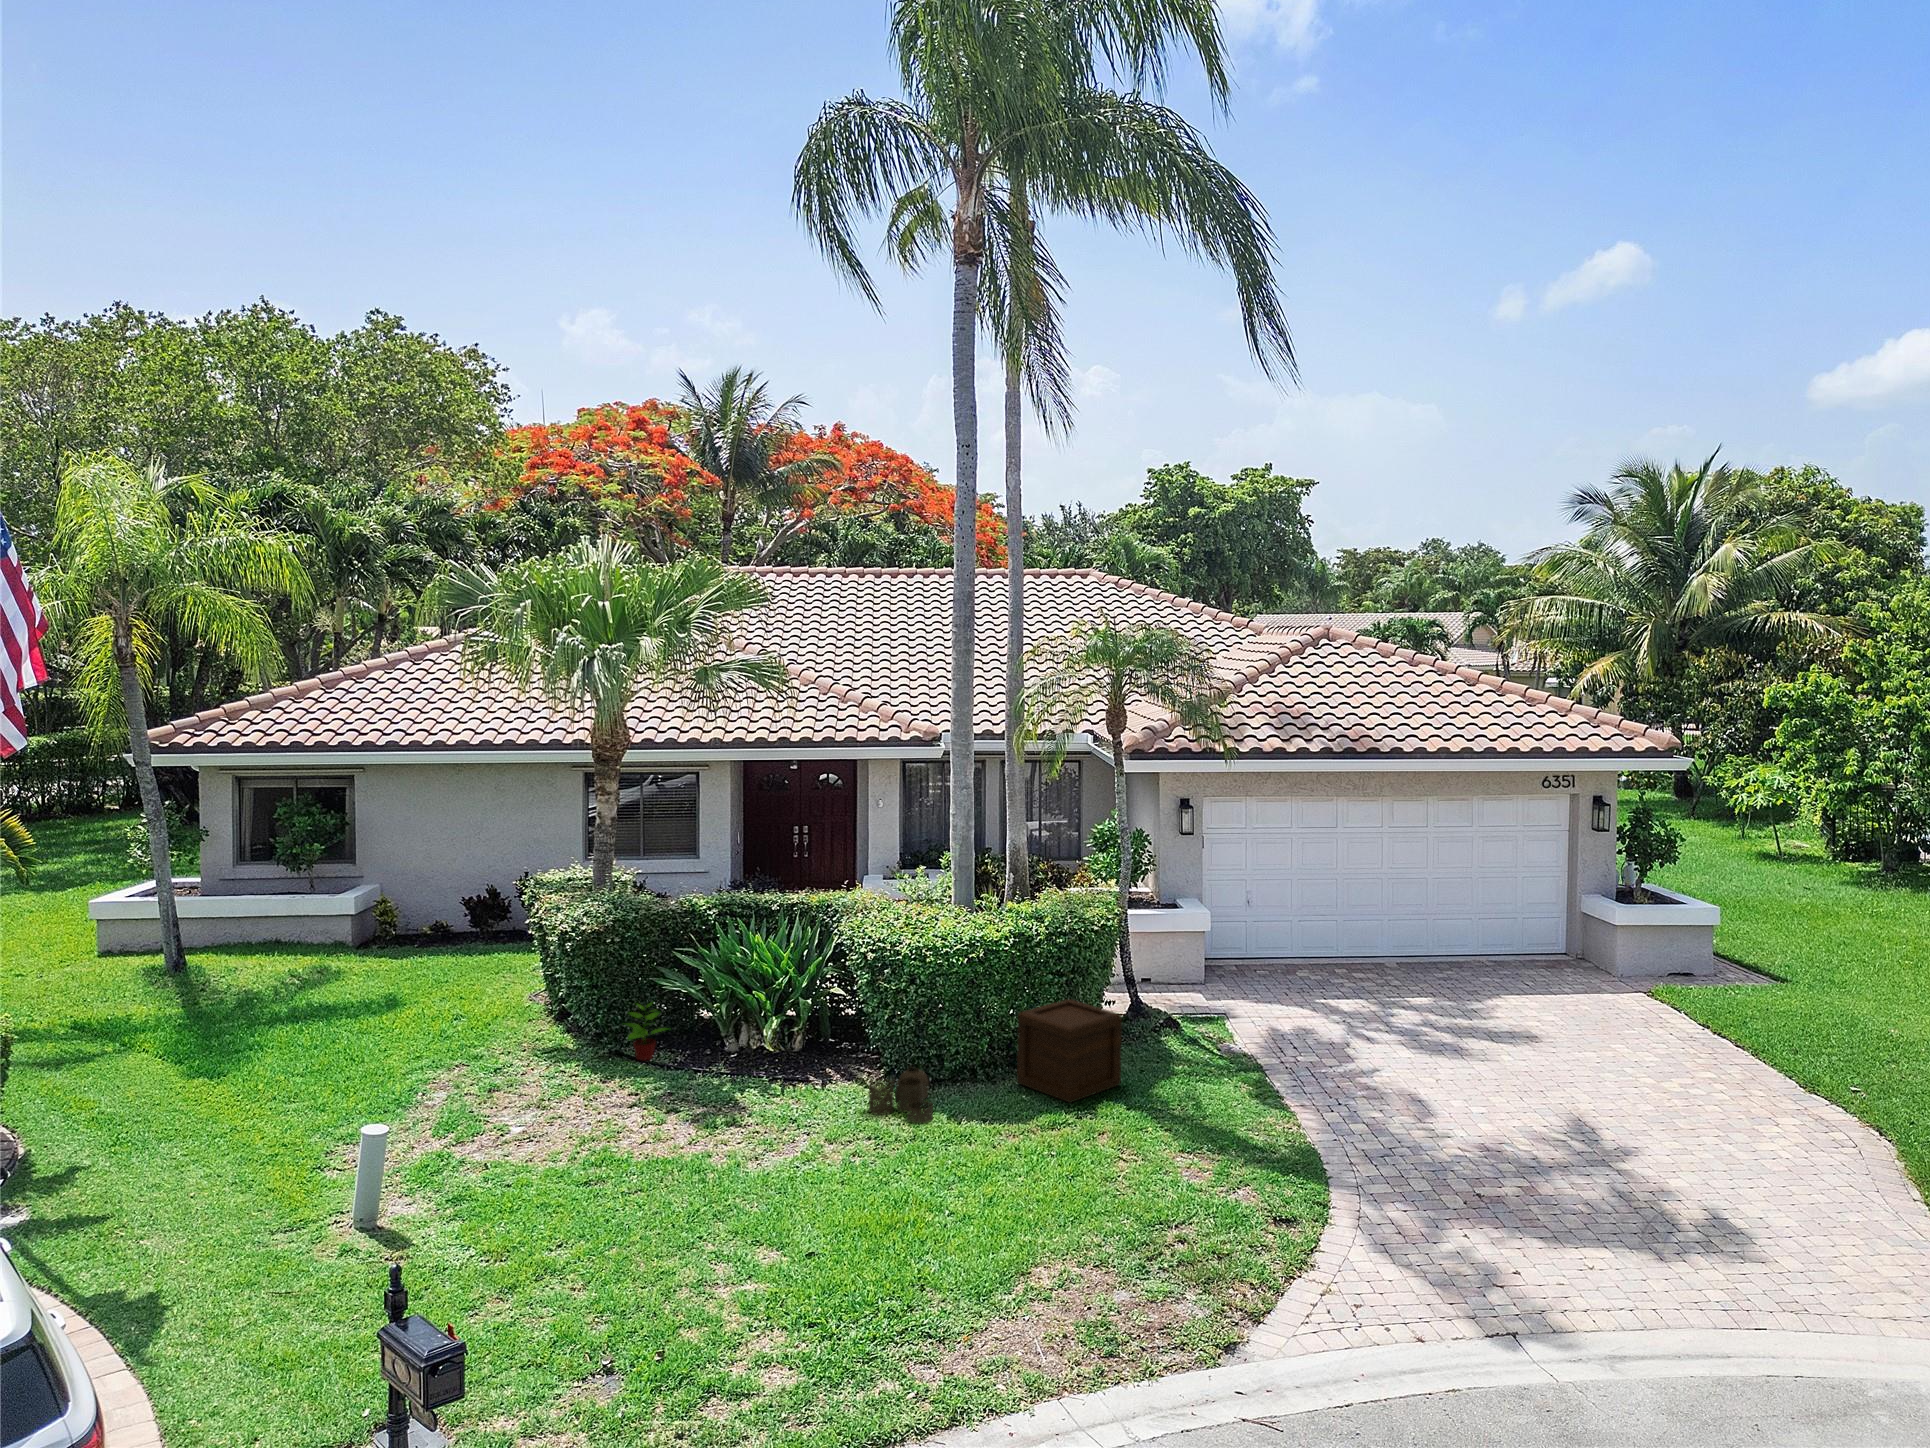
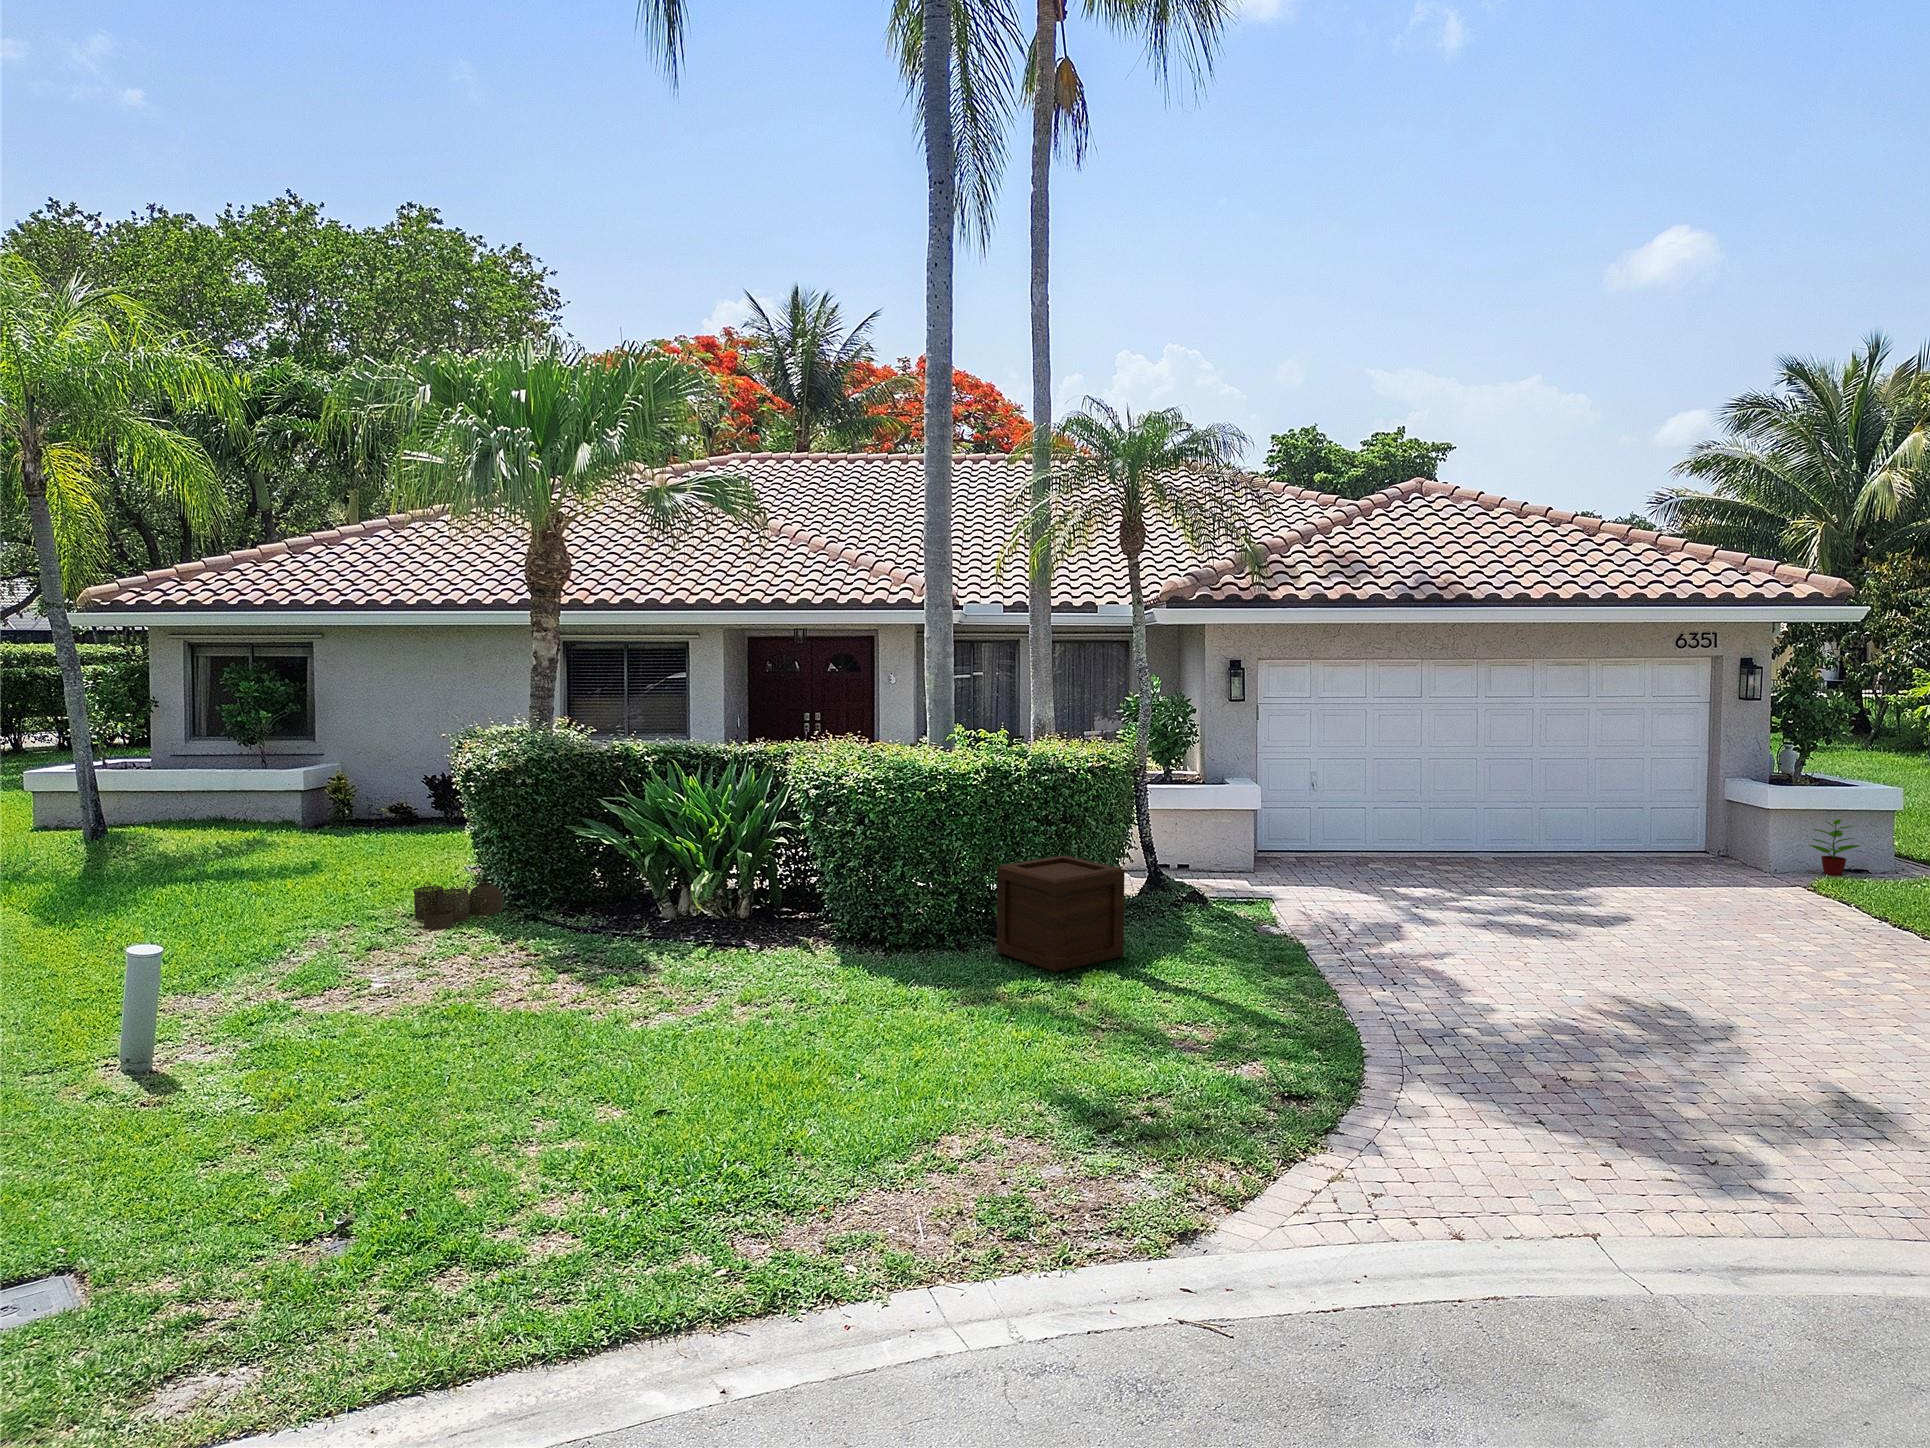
potted plant: present [625,1003,668,1061] -> present [1809,819,1859,875]
woven basket: present [869,1067,933,1123] -> present [414,880,503,930]

